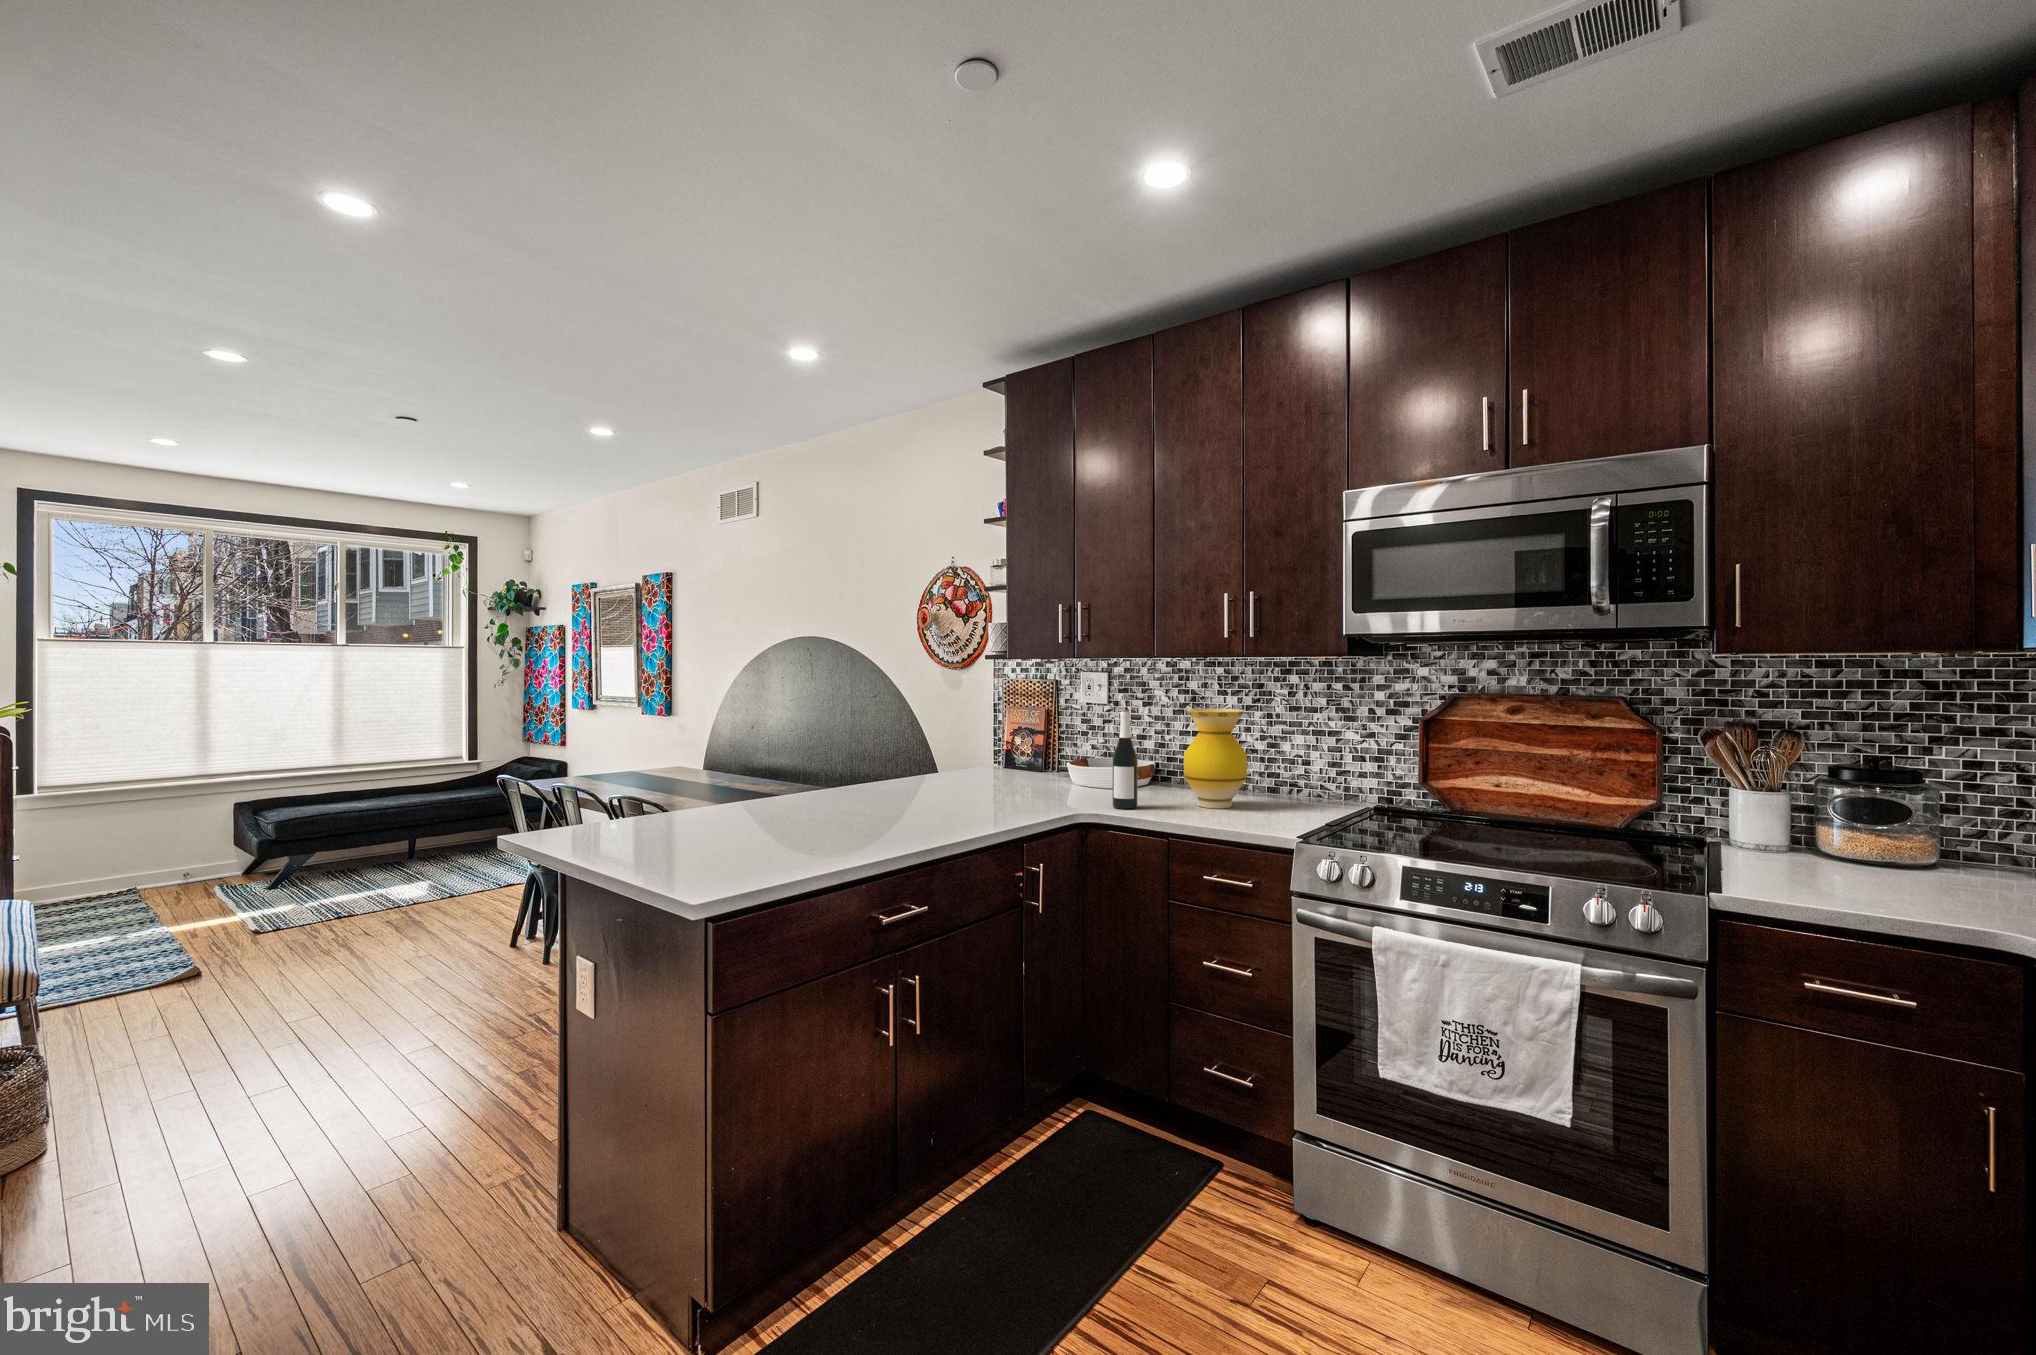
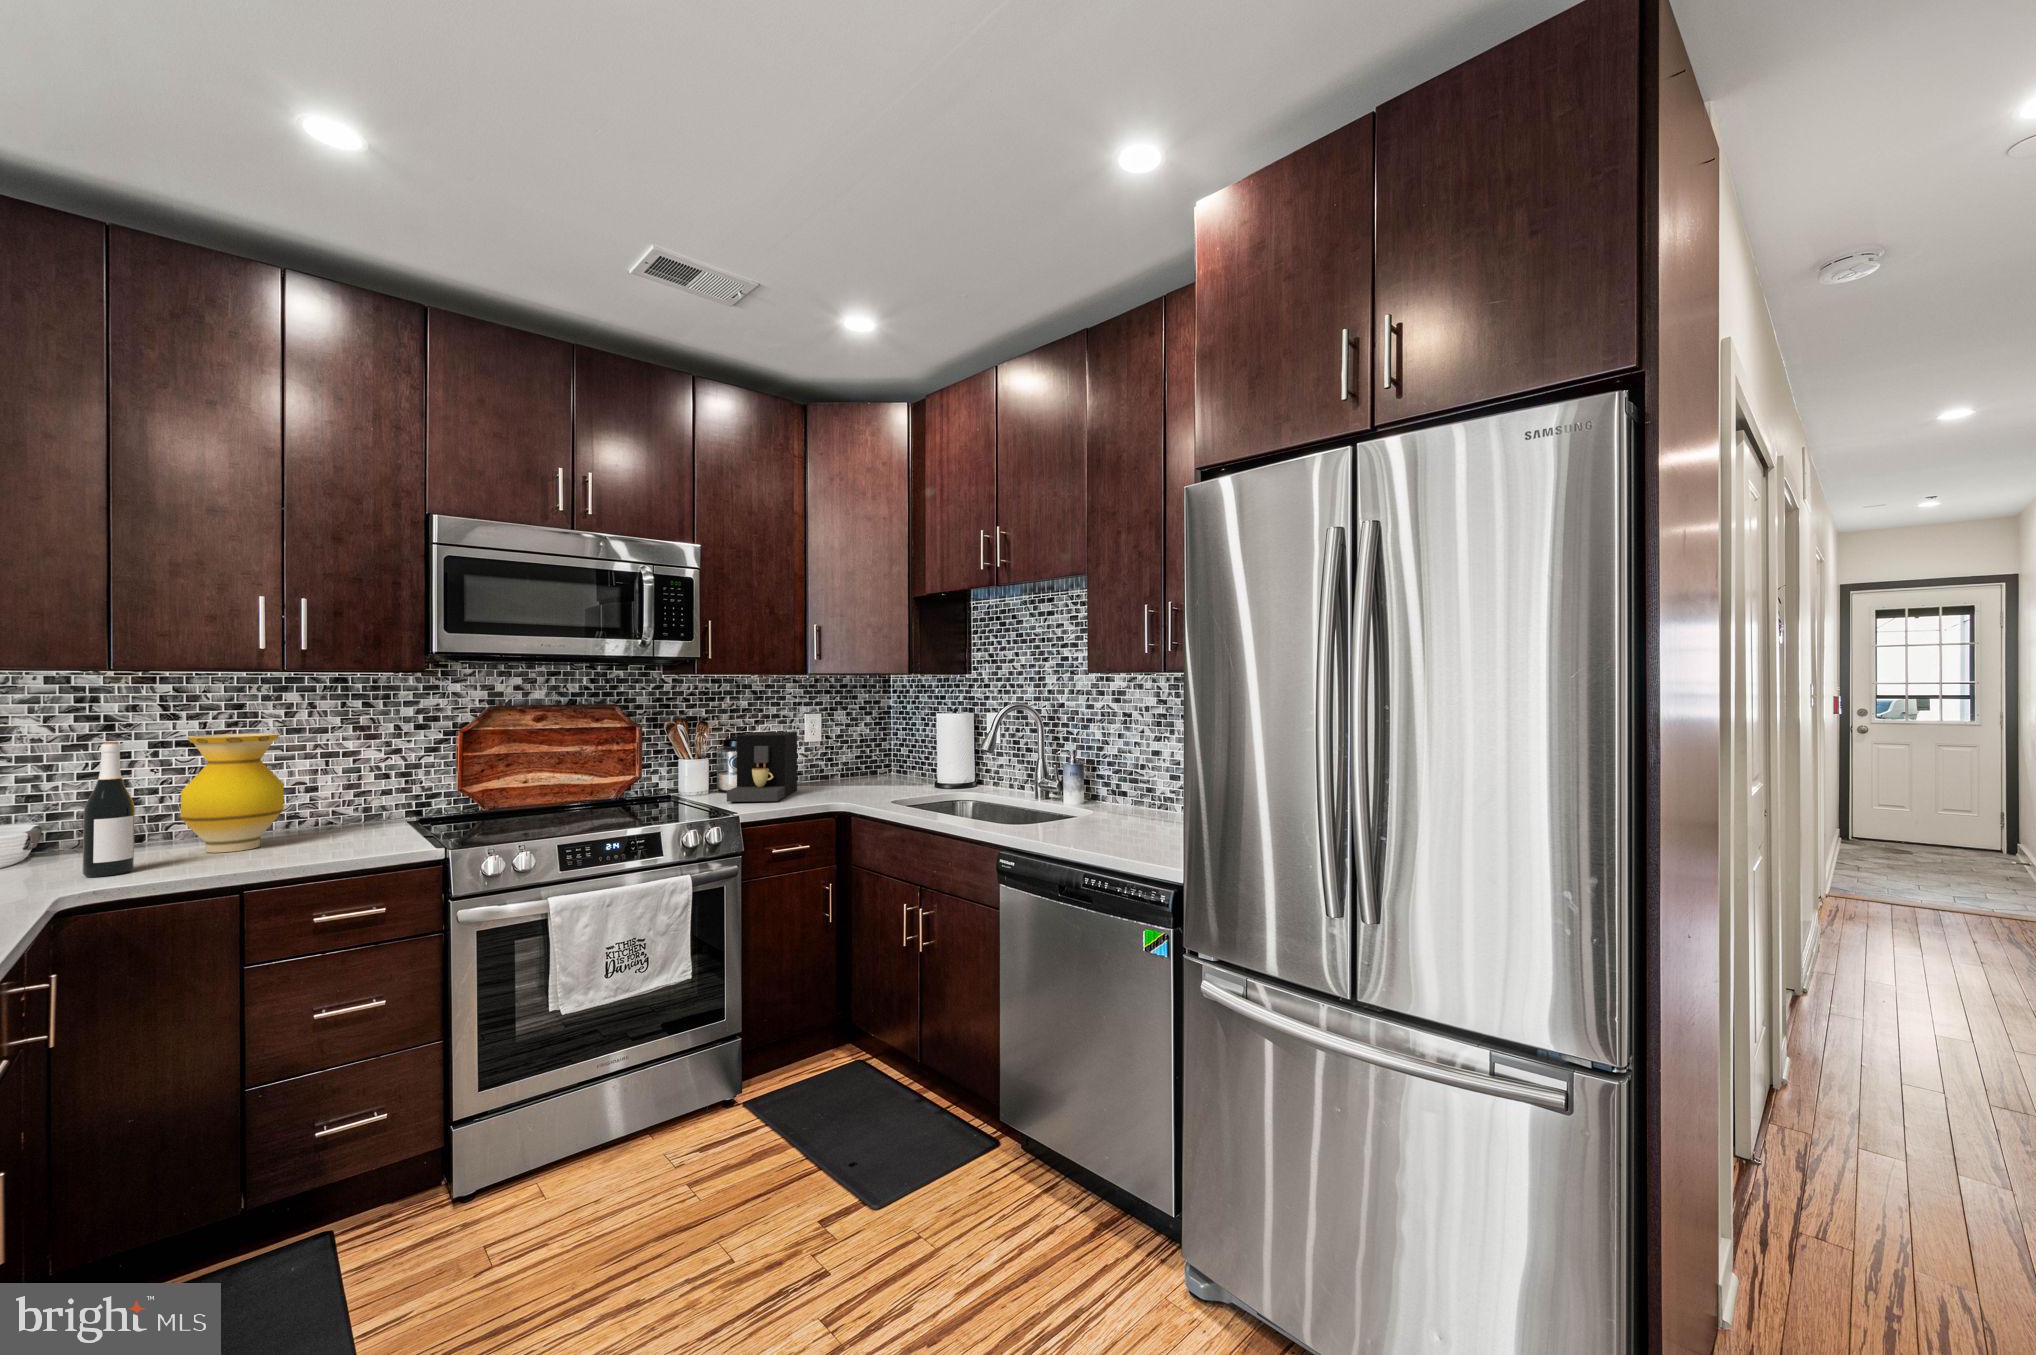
coffee maker: none [1741,759,1978,895] -> present [727,732,797,802]

